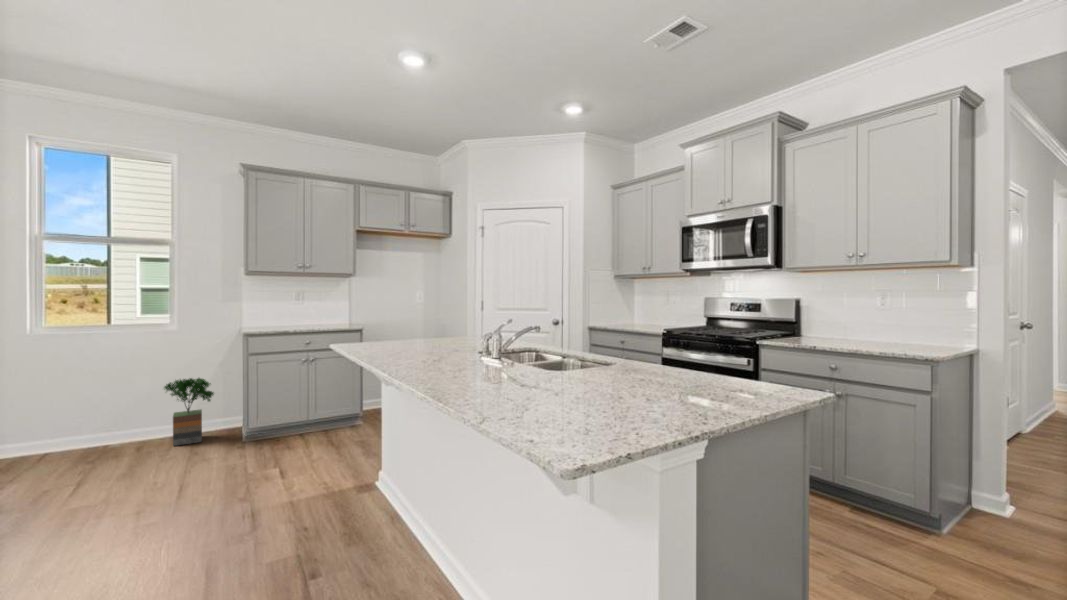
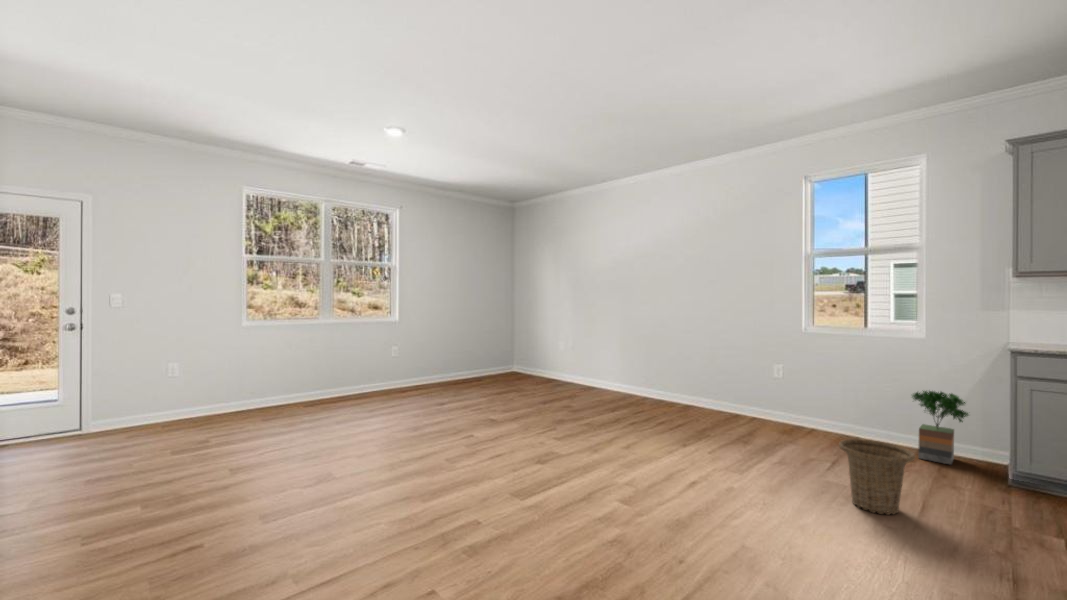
basket: none [107,438,188,515] -> present [839,439,915,515]

